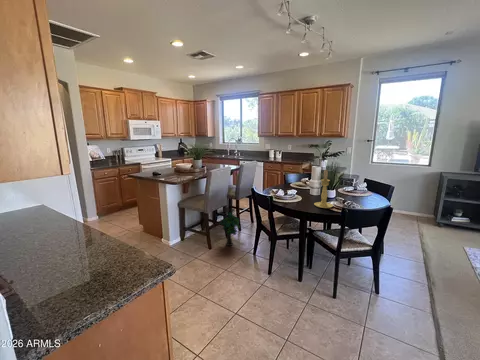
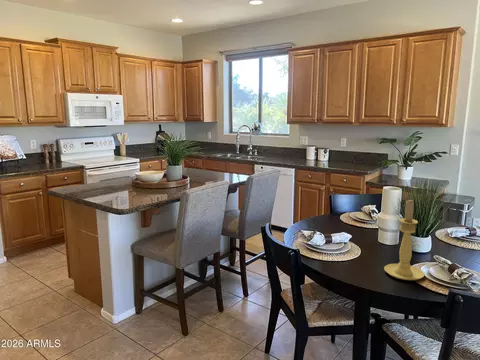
decorative plant: present [220,209,240,246] -> none [200,259,243,329]

